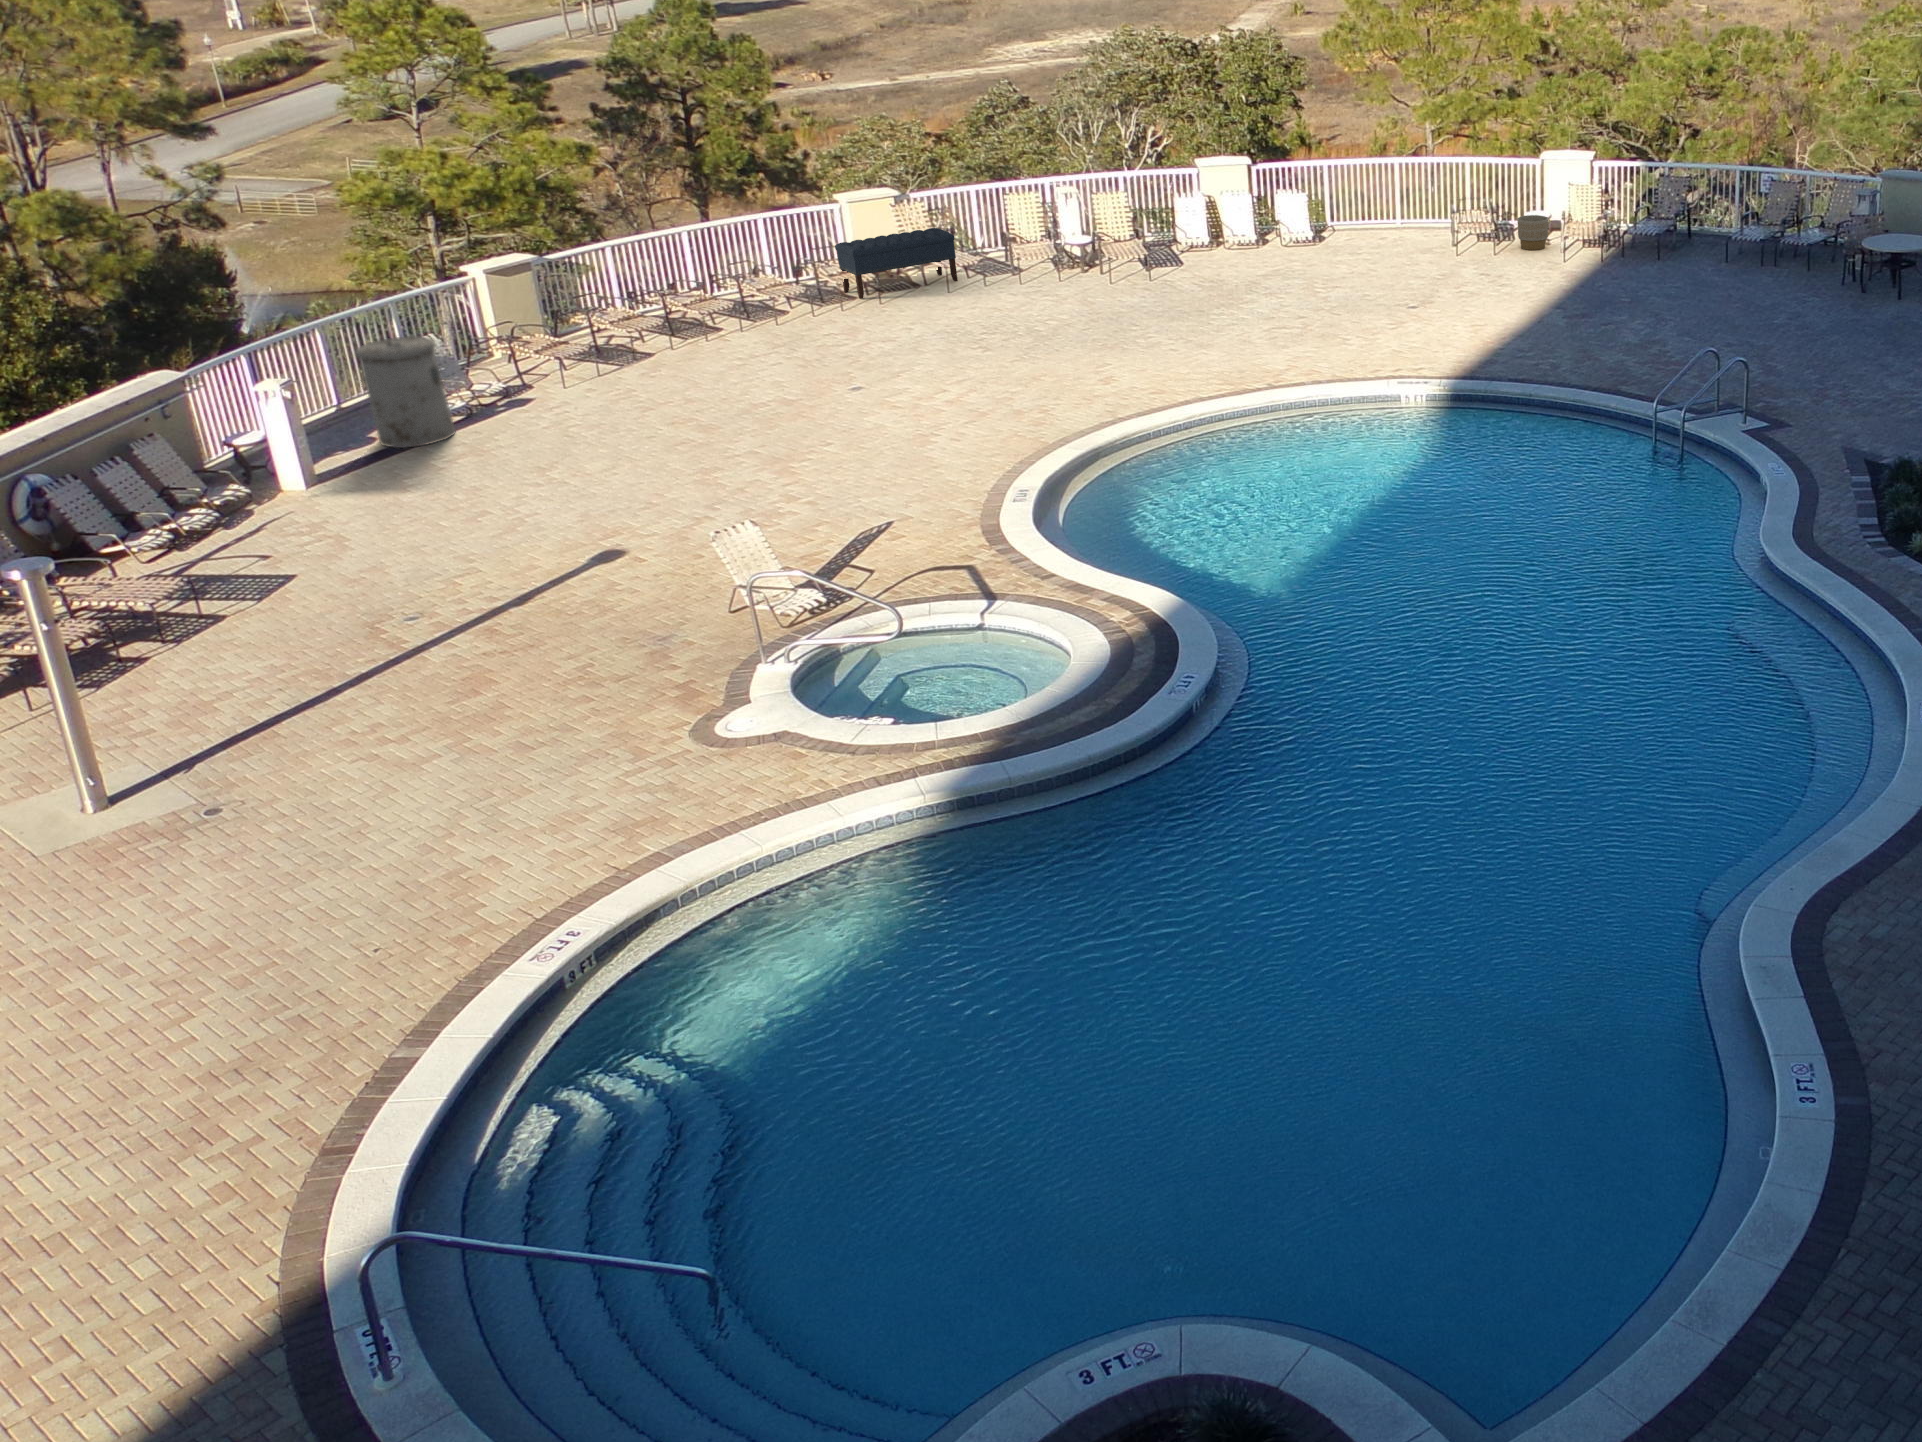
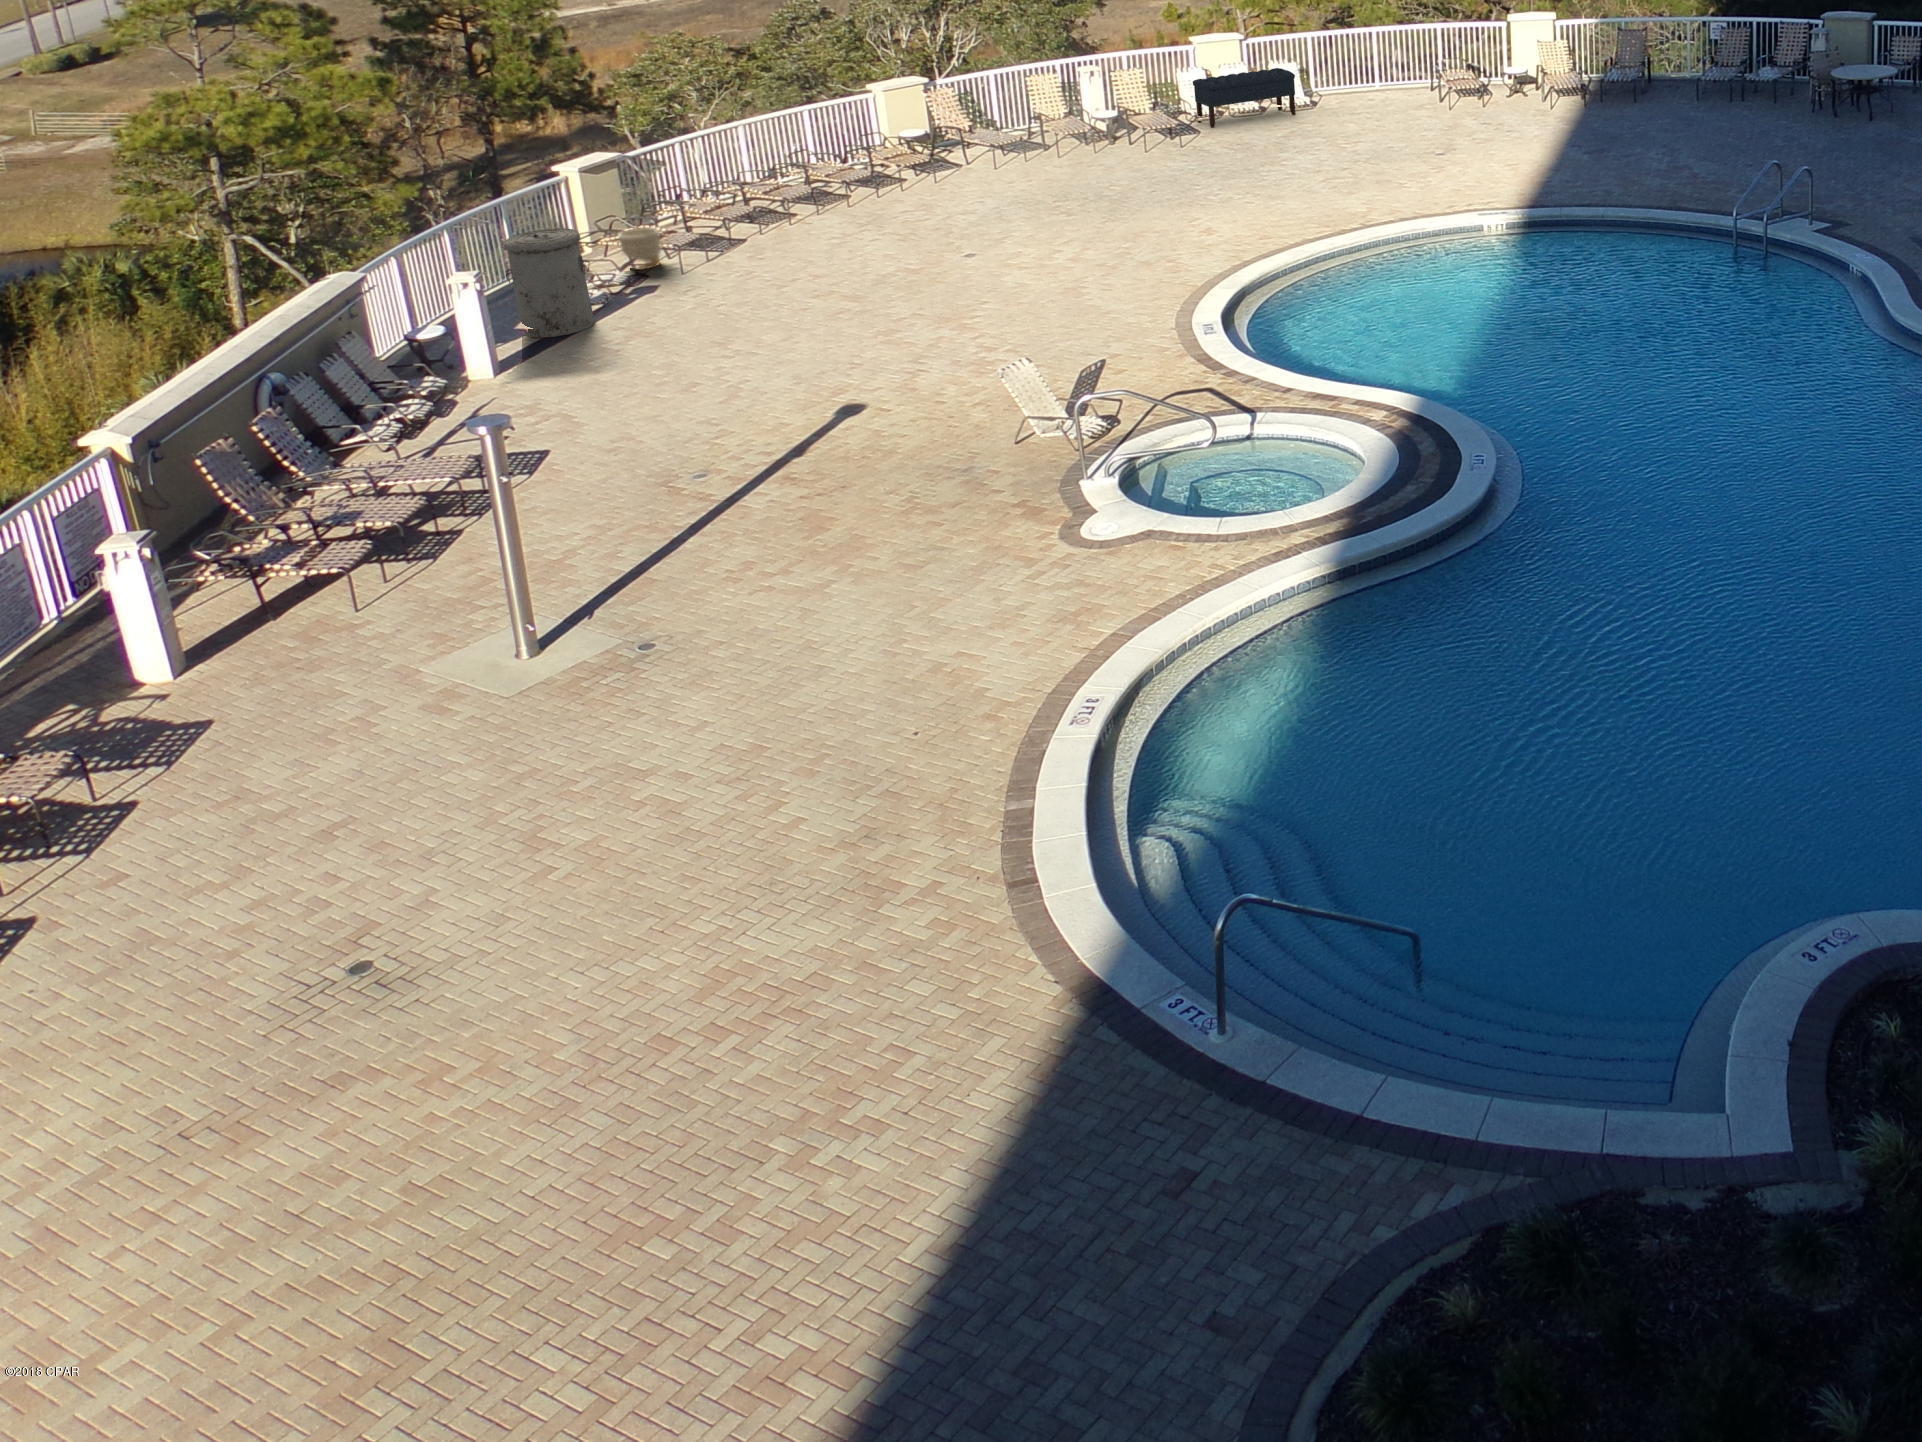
planter: present [1518,215,1548,250] -> present [619,227,661,270]
bench: present [835,228,958,299] -> present [1193,68,1295,128]

